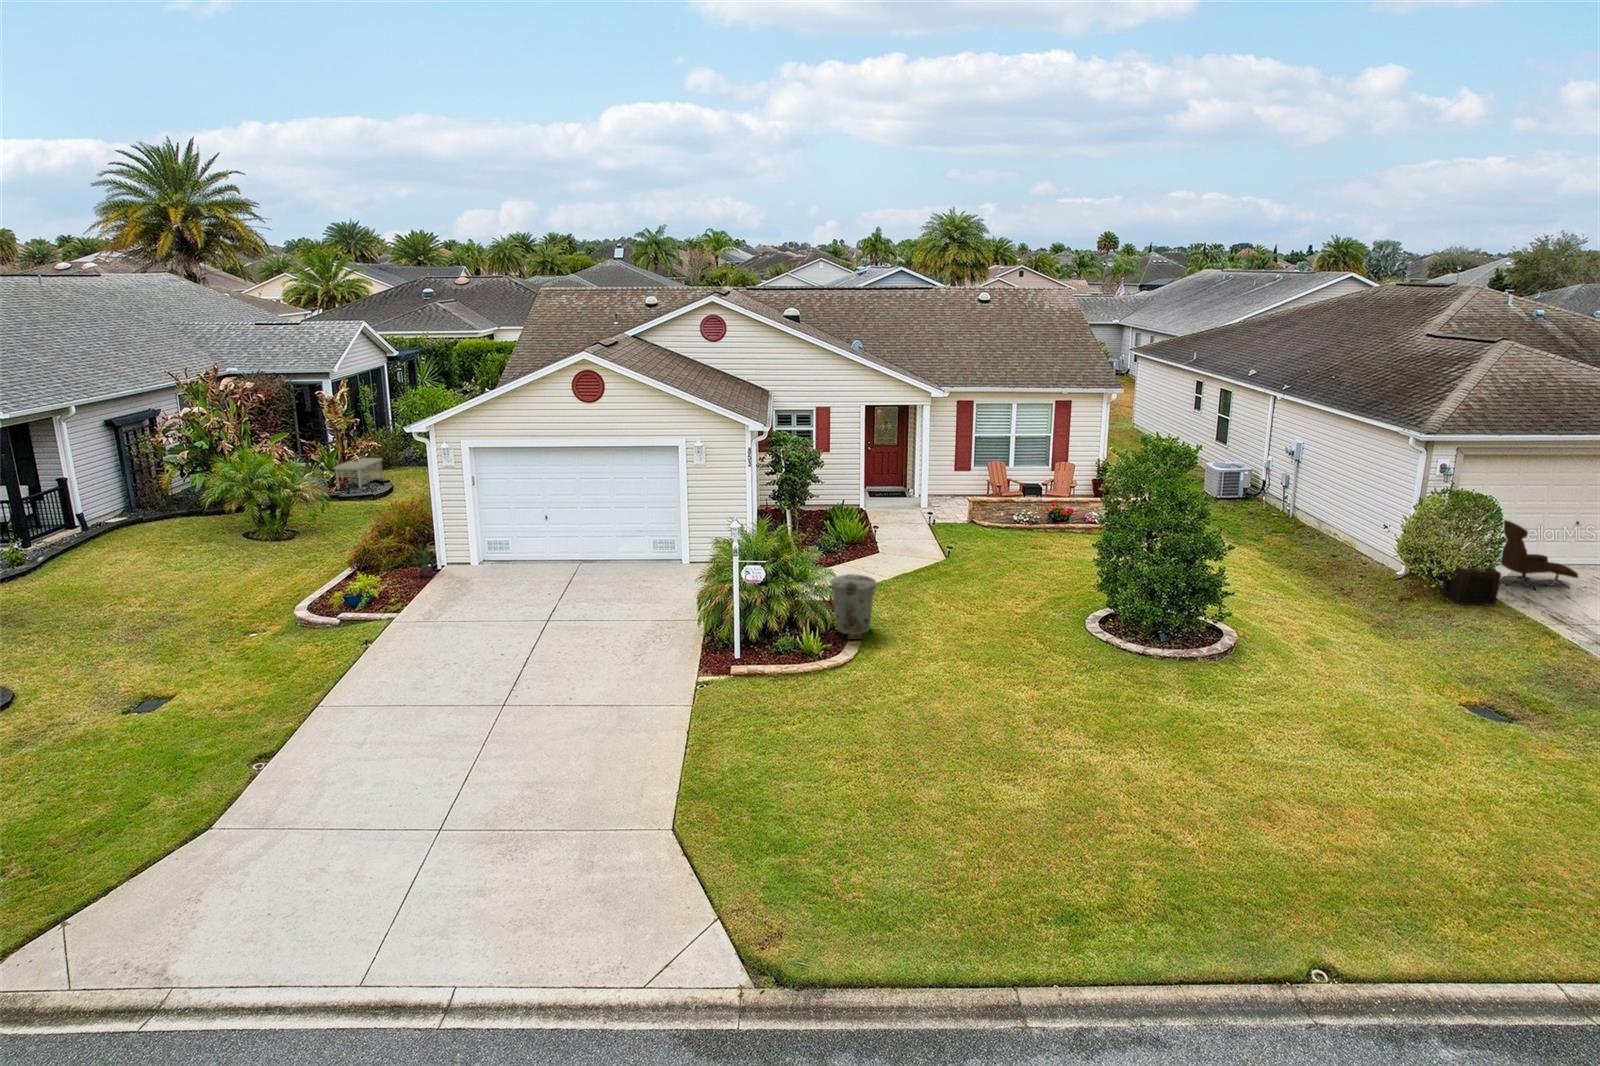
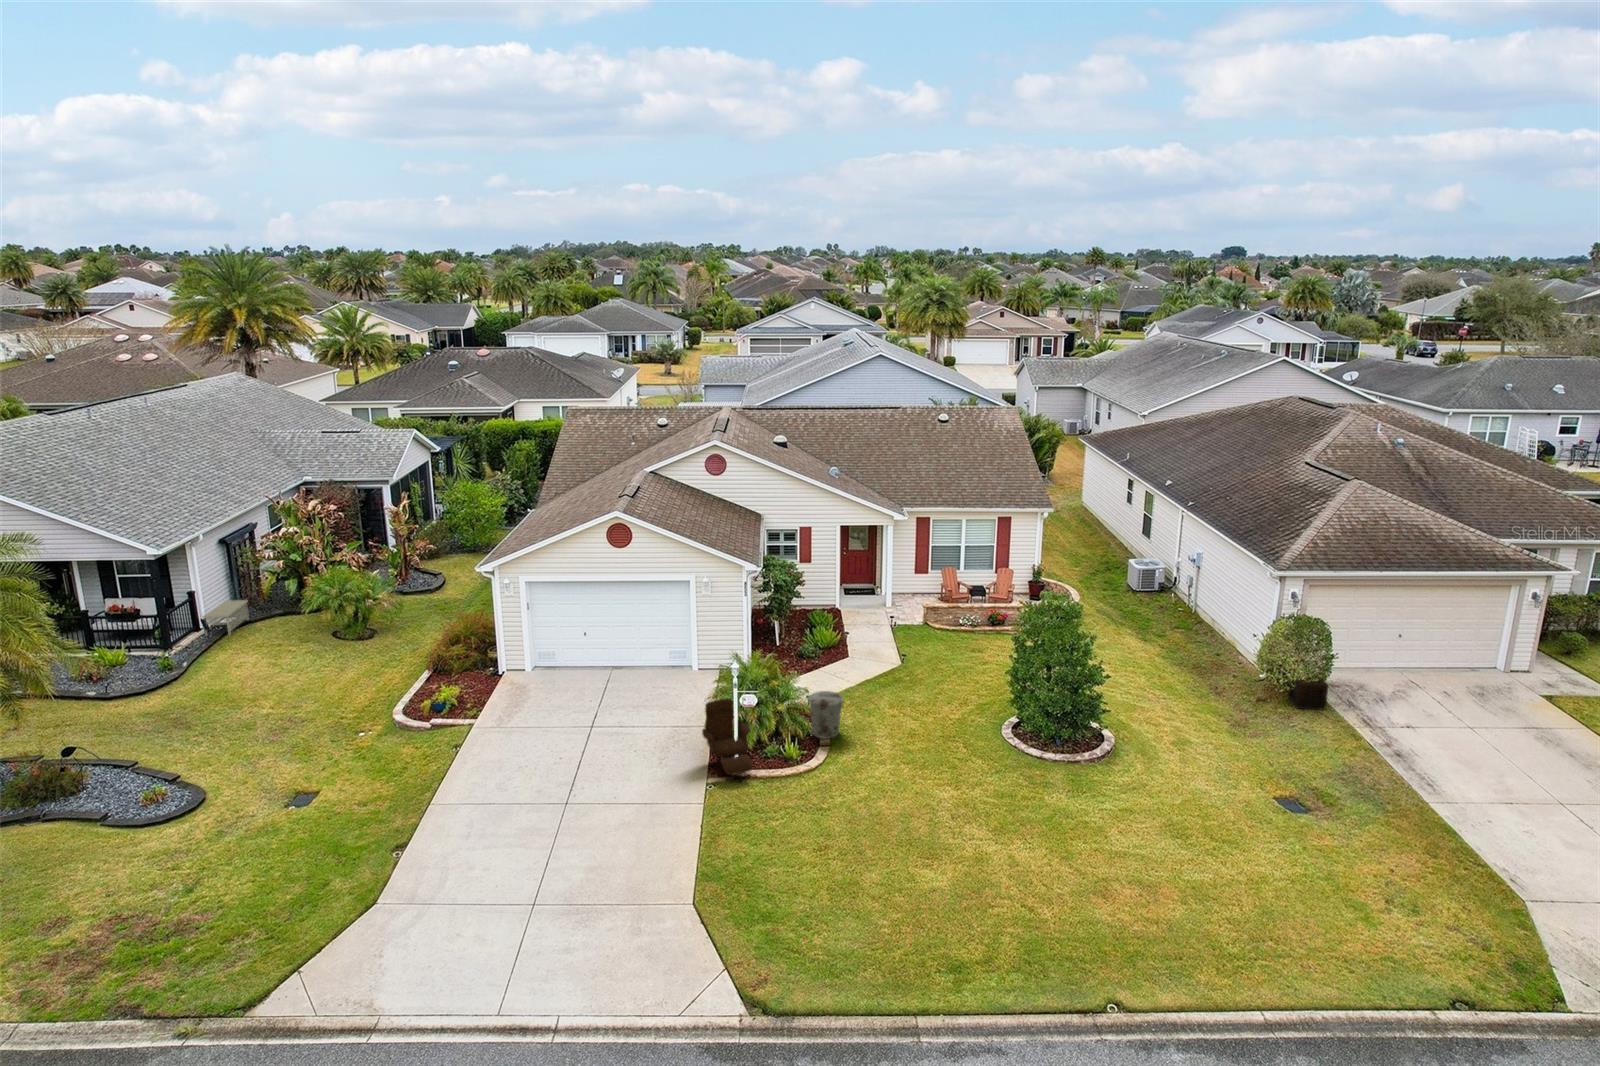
storage bench: present [333,458,383,489] -> present [203,600,249,636]
lounge chair: present [1501,520,1579,590] -> present [702,698,753,781]
decorative plant: present [418,546,433,578] -> none [476,656,505,683]

